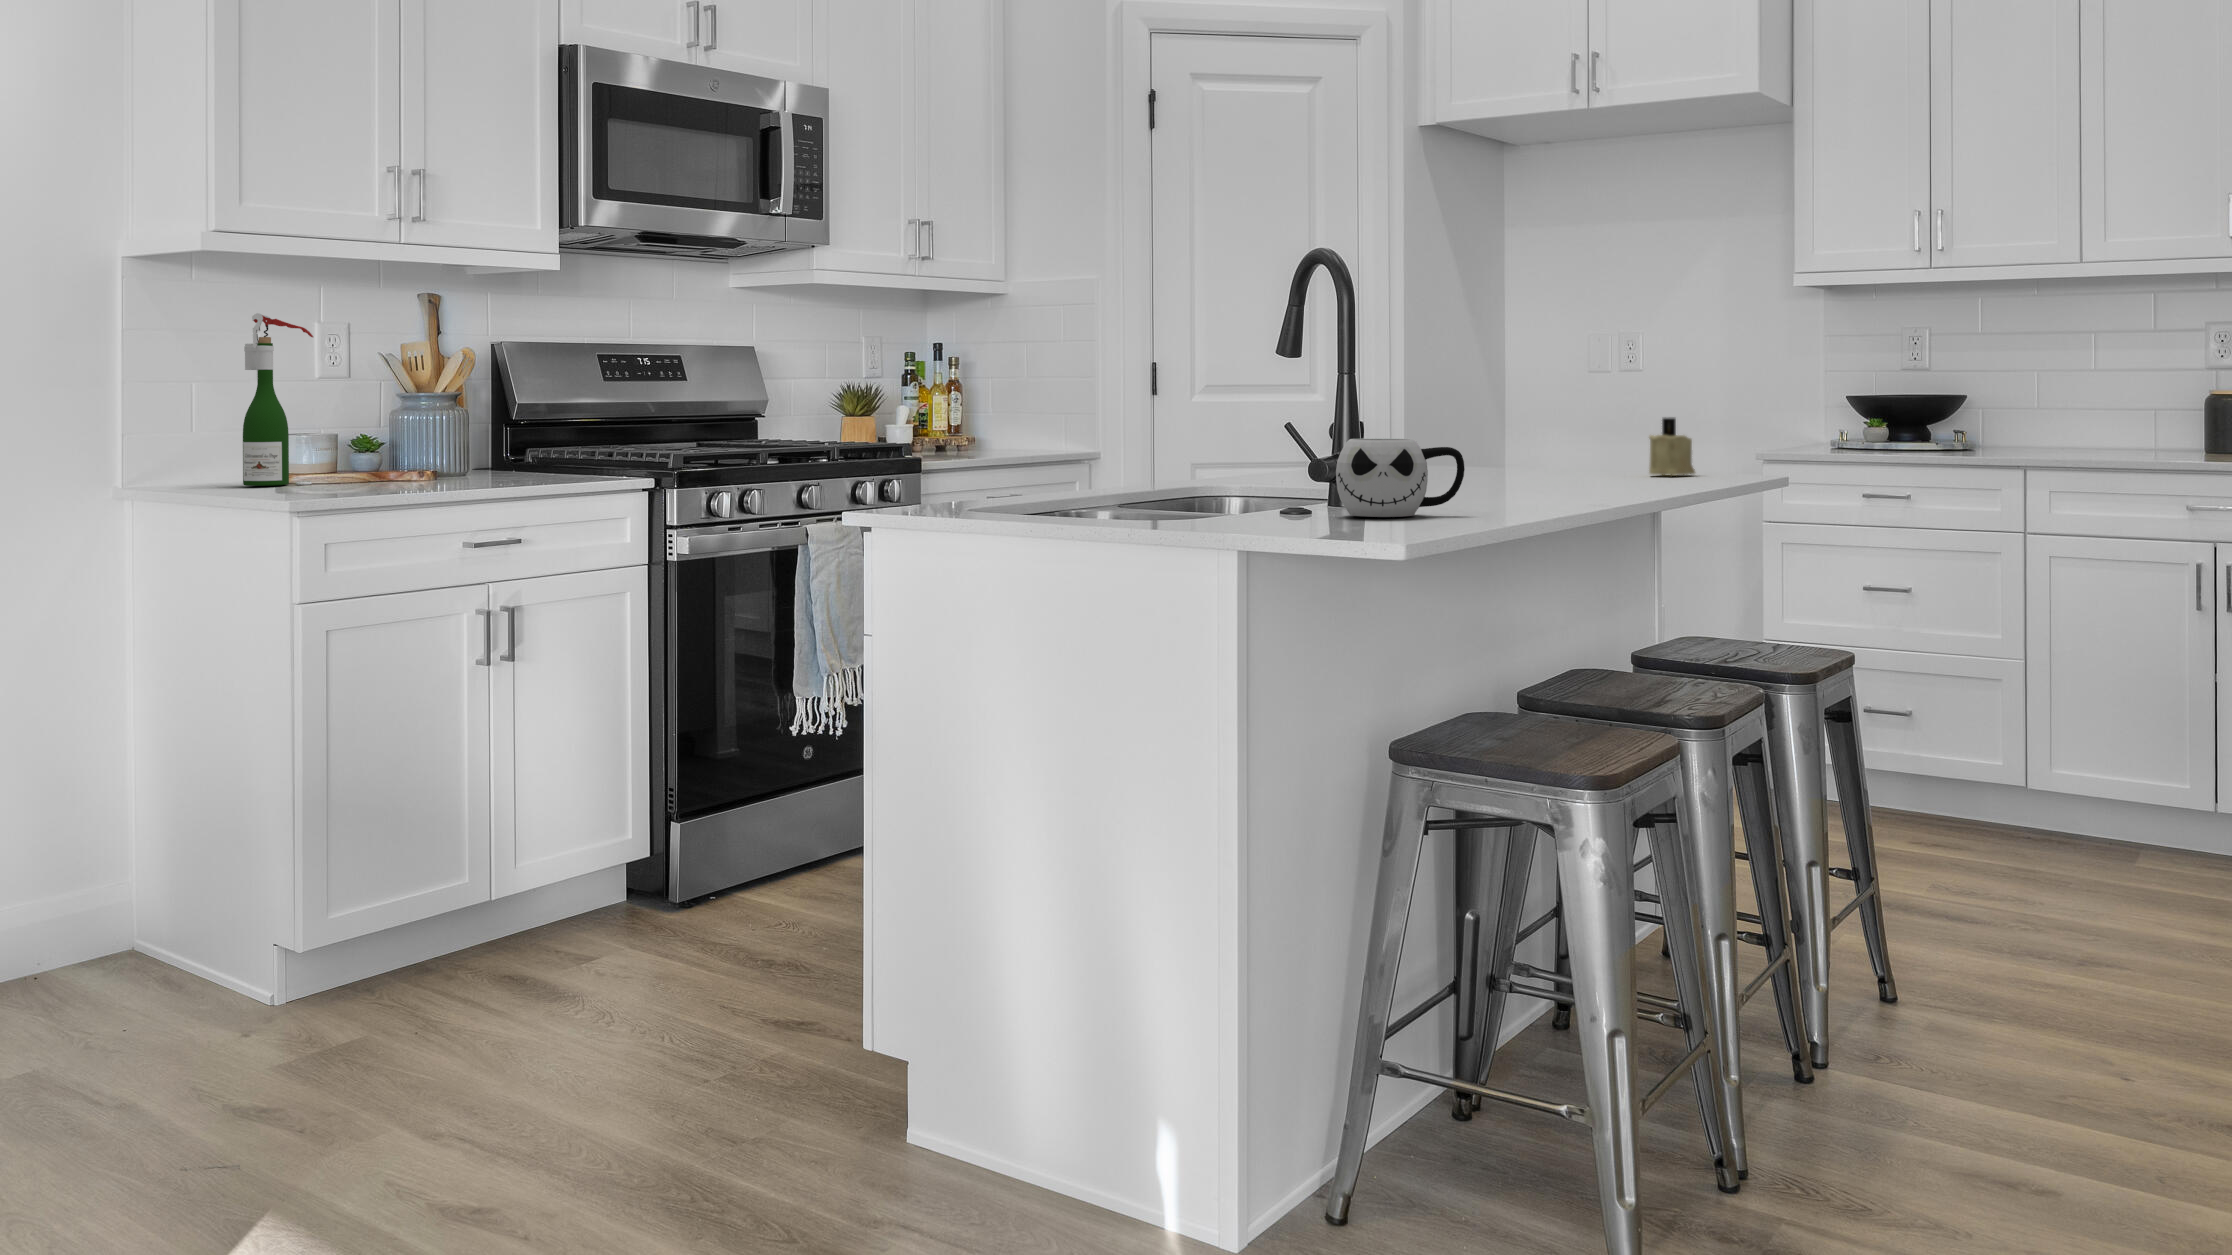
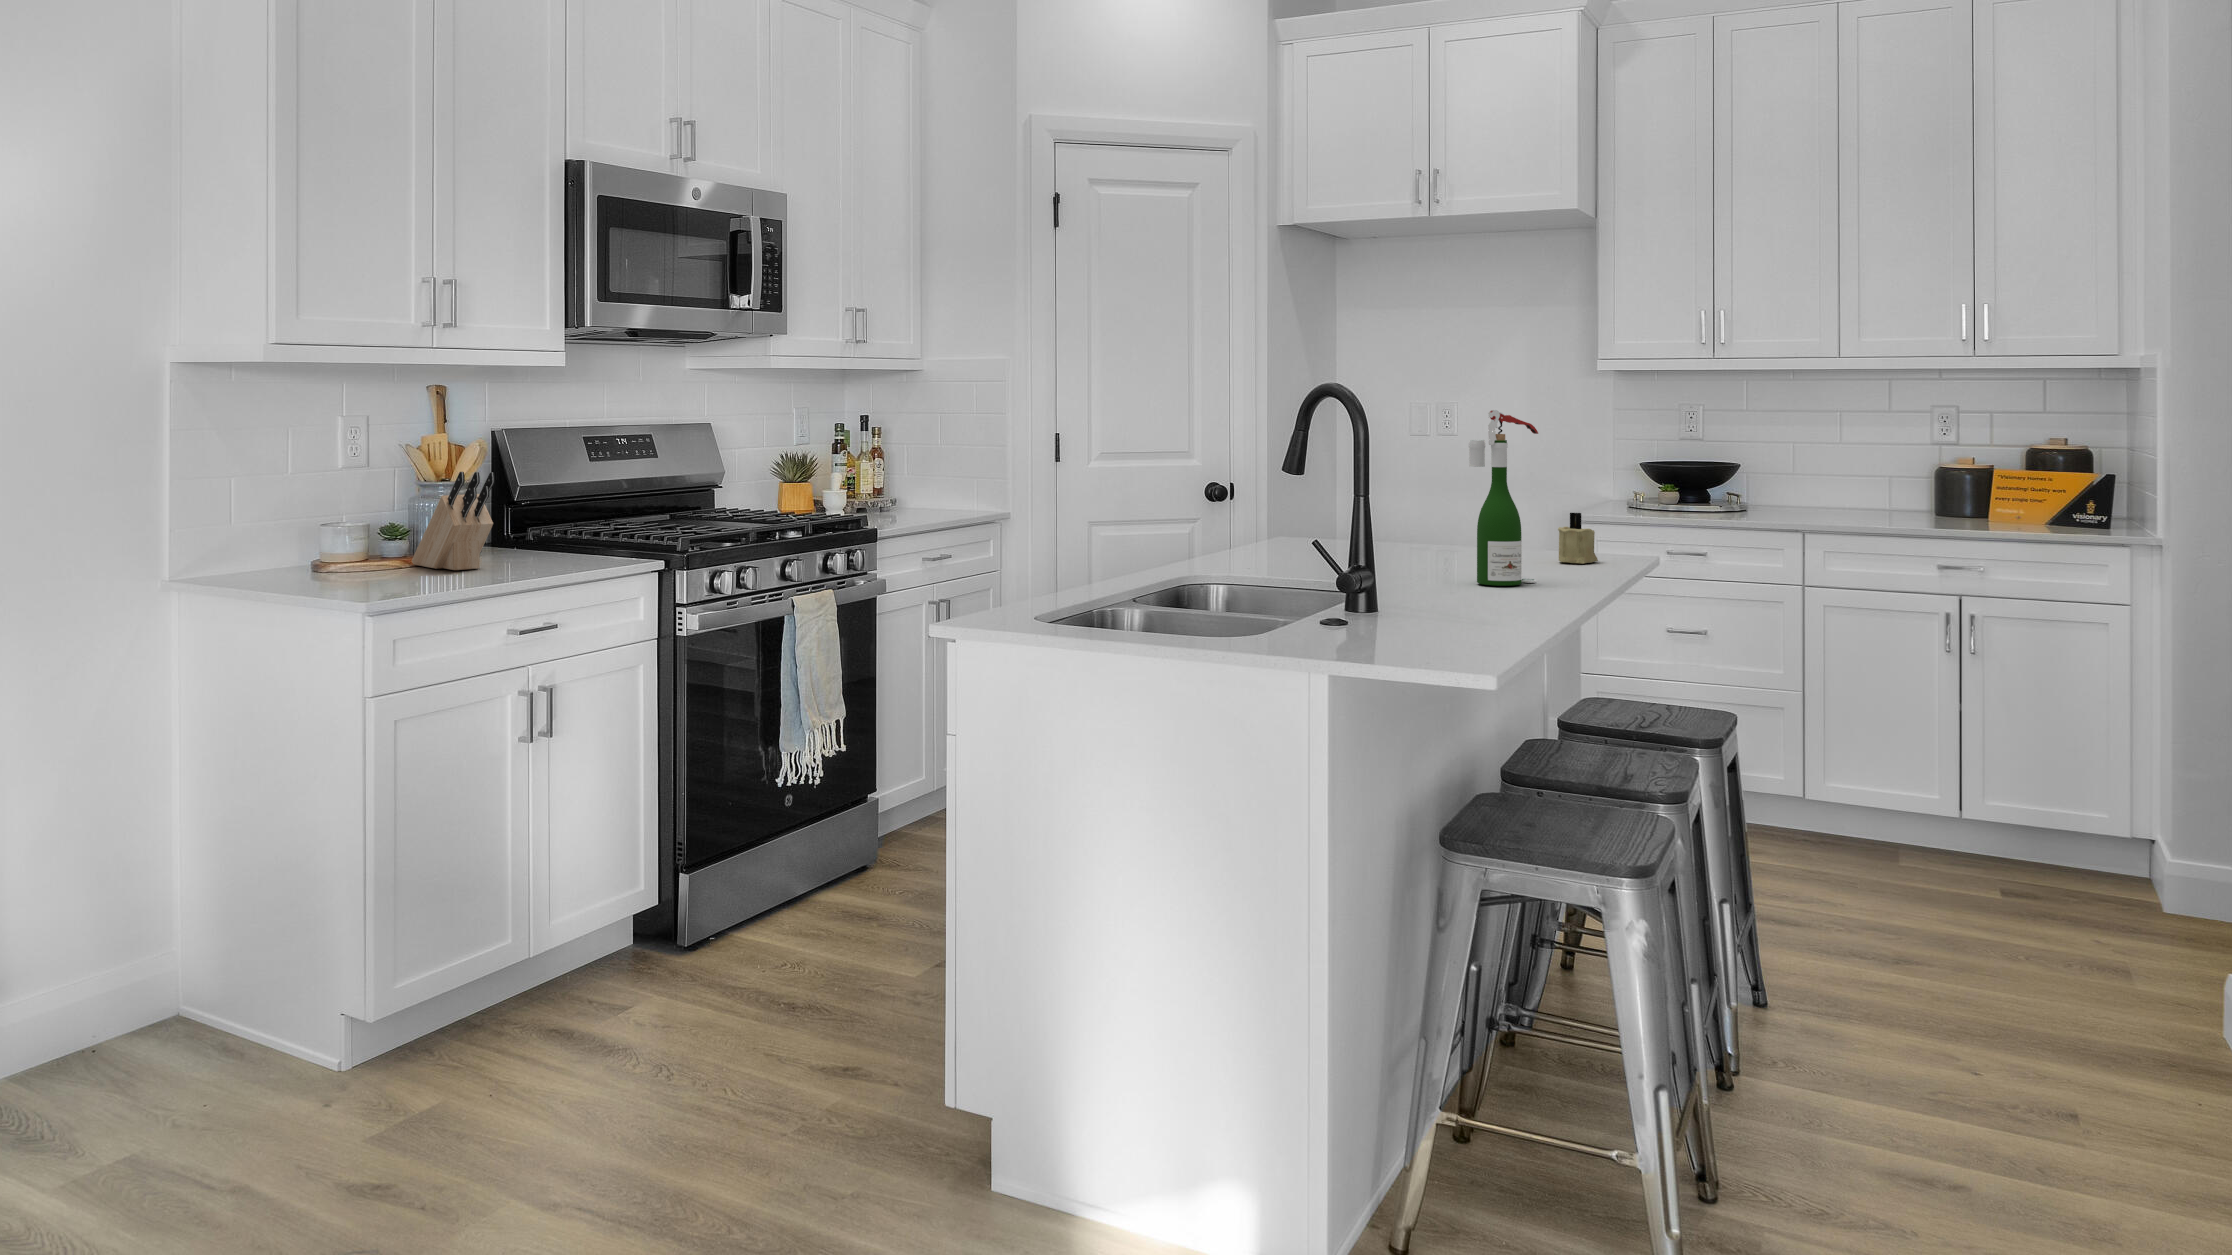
wine bottle: present [243,313,313,486] -> present [1469,410,1538,586]
knife block: none [378,372,456,481] -> present [412,472,495,570]
mug: present [1336,438,1465,517] -> none [1379,561,1490,633]

